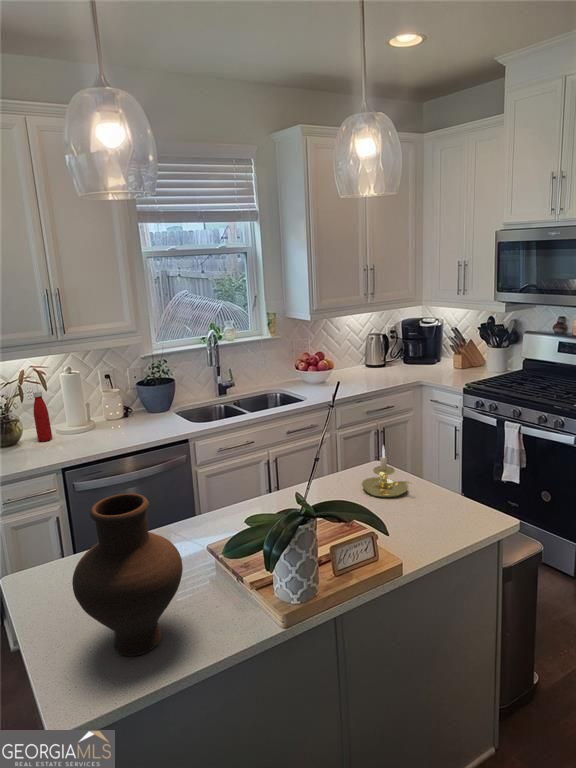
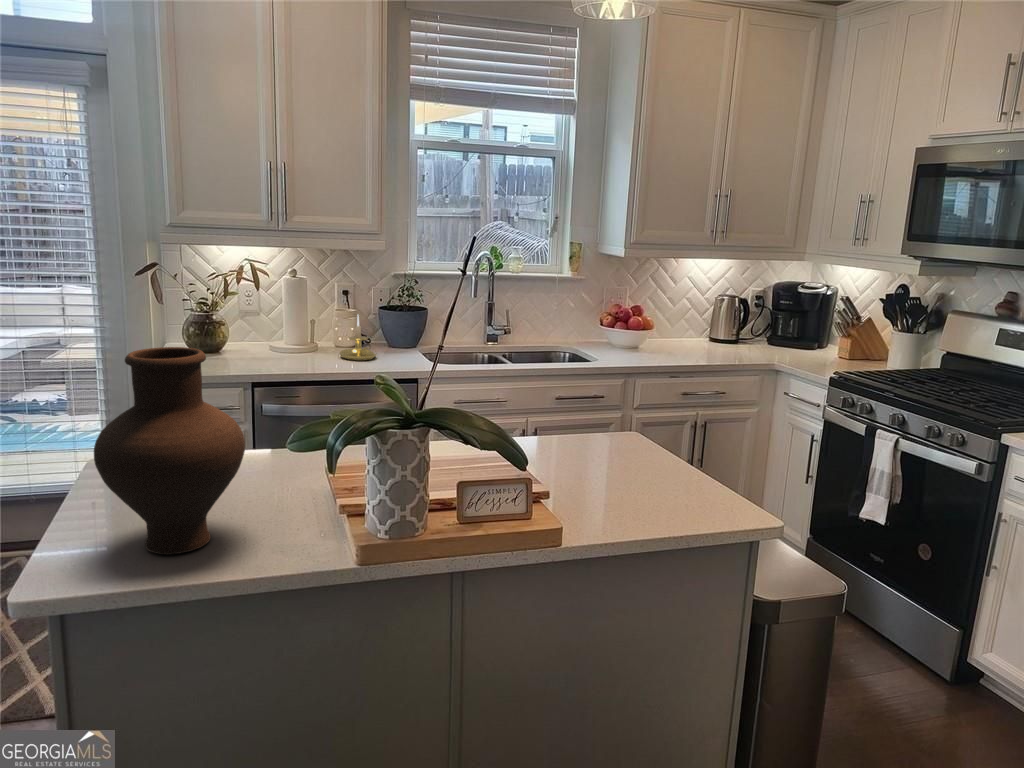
bottle: present [33,391,52,442] -> none [240,290,259,355]
candle holder: present [362,446,412,498] -> present [340,316,377,361]

